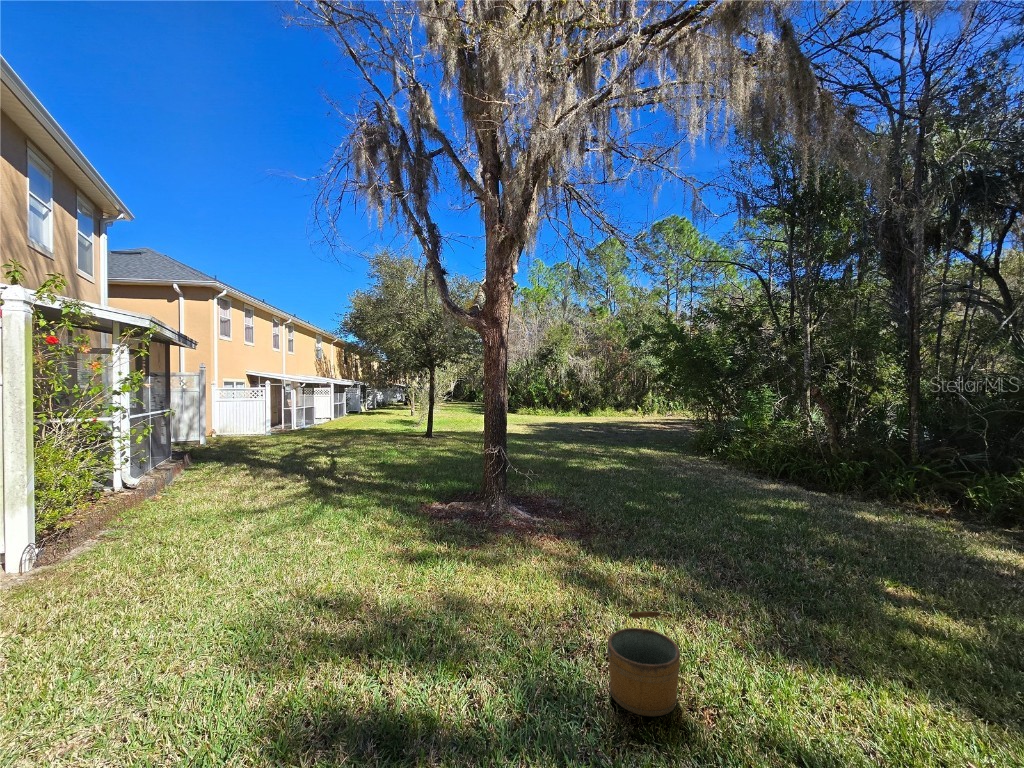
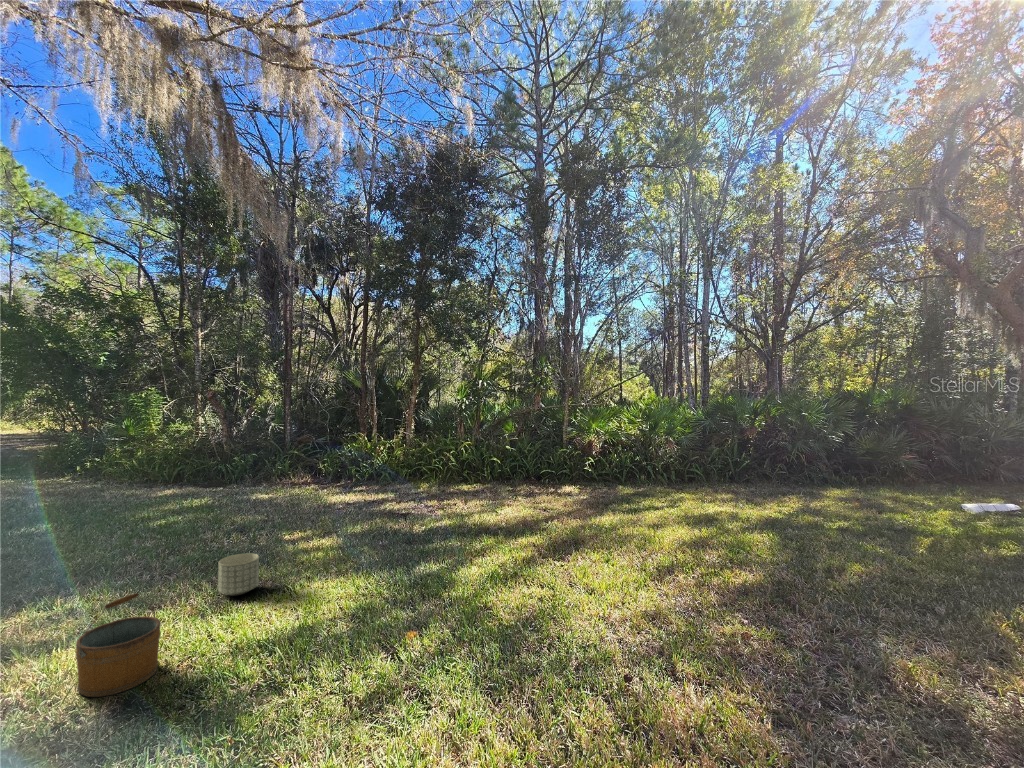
planter: none [771,597,824,655] -> present [218,553,259,596]

